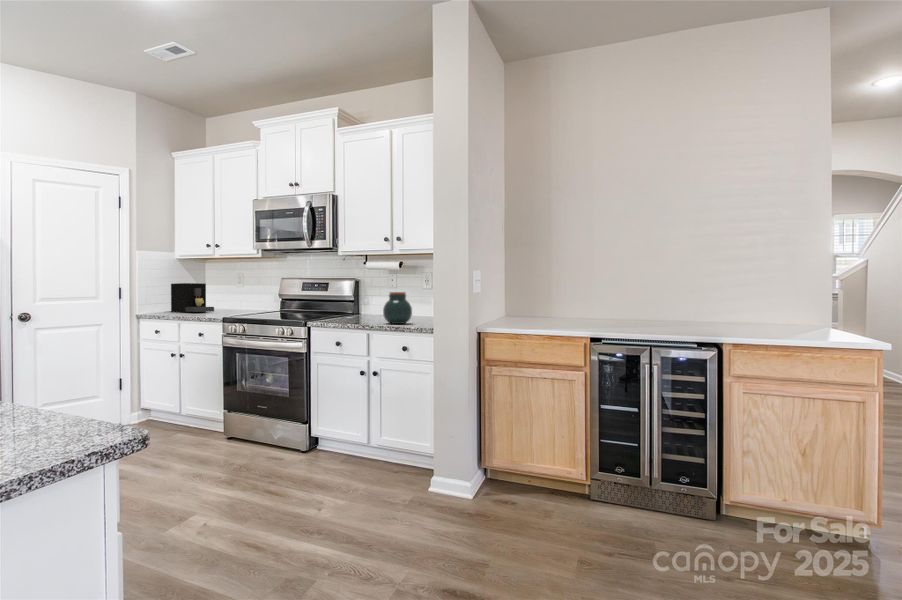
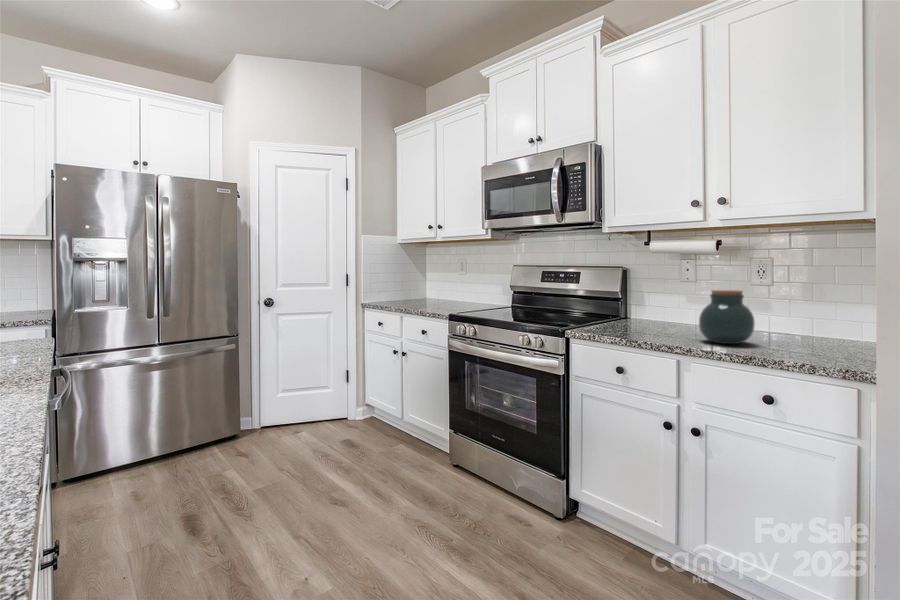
coffee maker: present [171,283,214,312] -> none [393,270,437,304]

